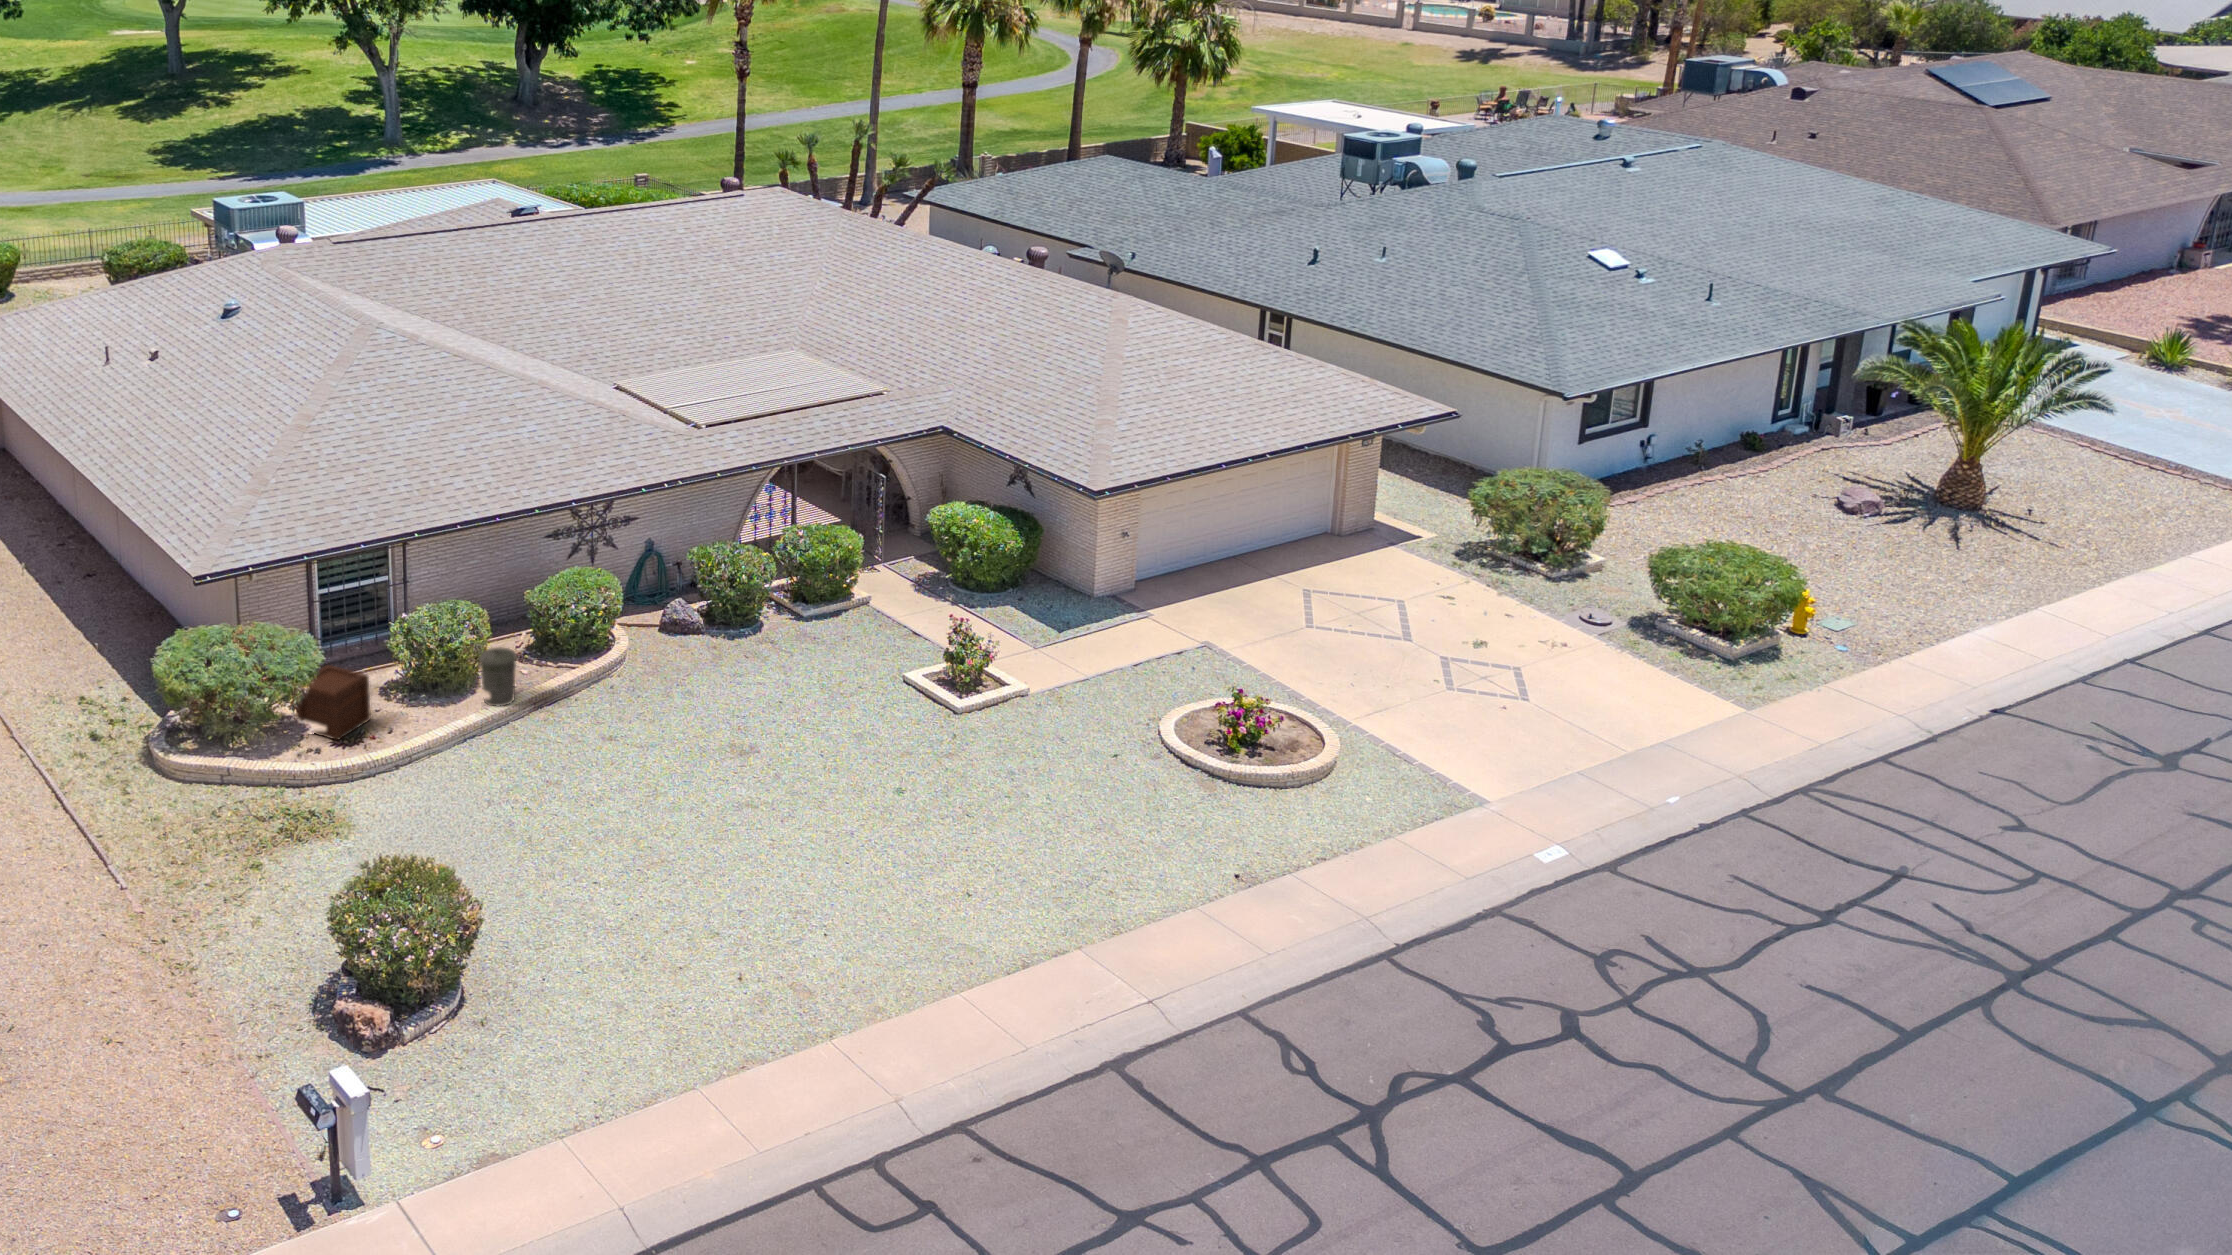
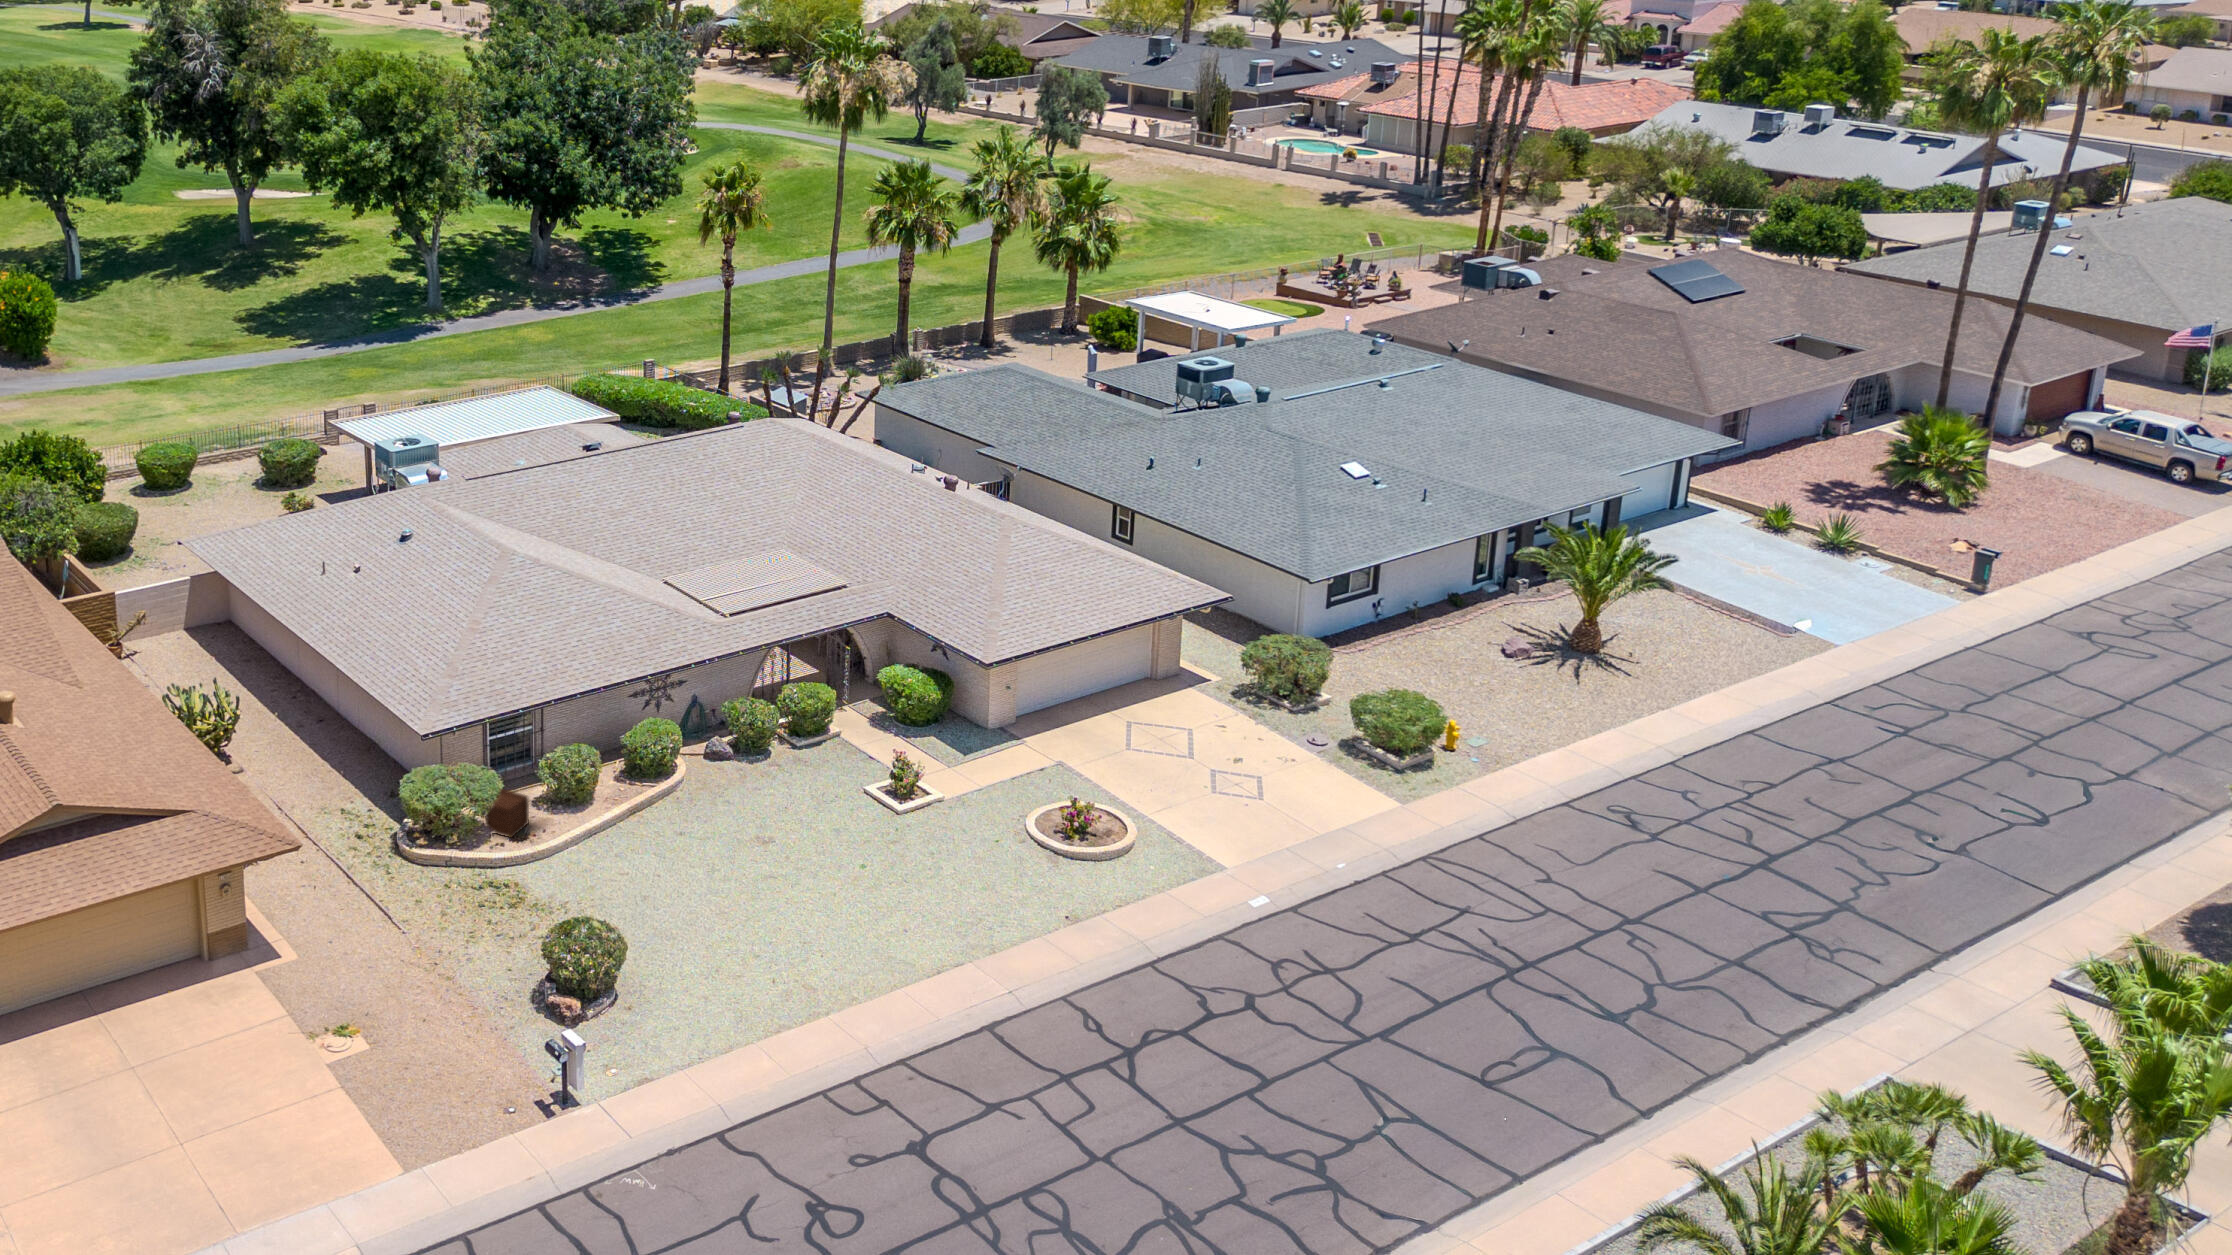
trash can: present [479,648,517,706] -> none [595,775,620,813]

